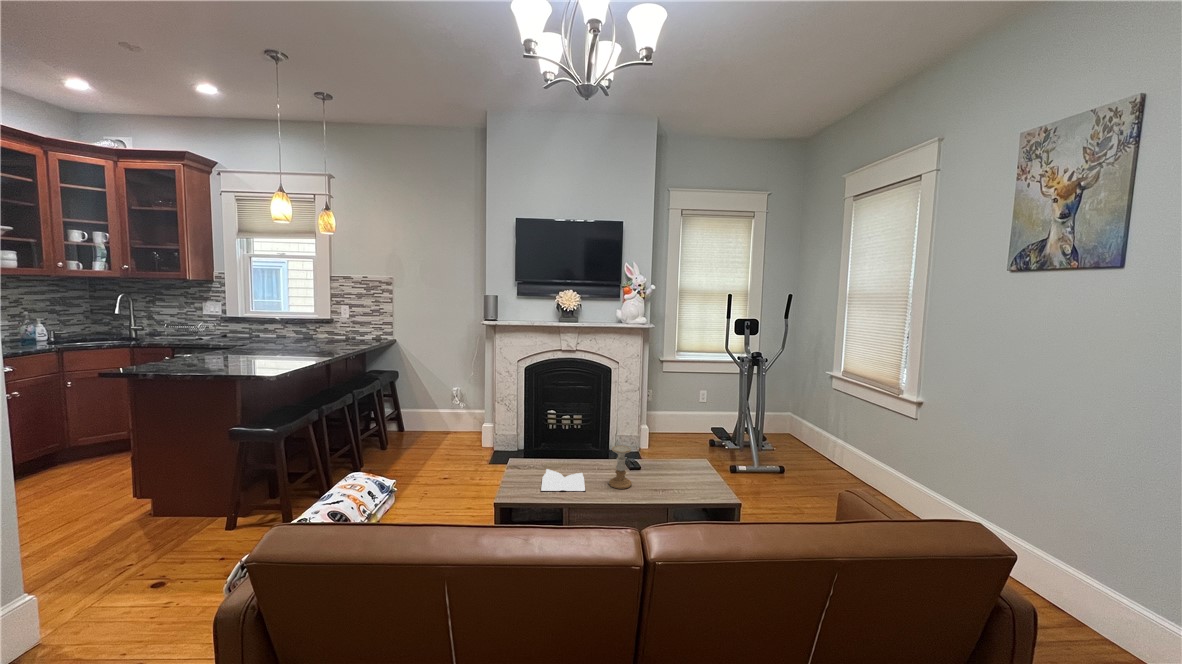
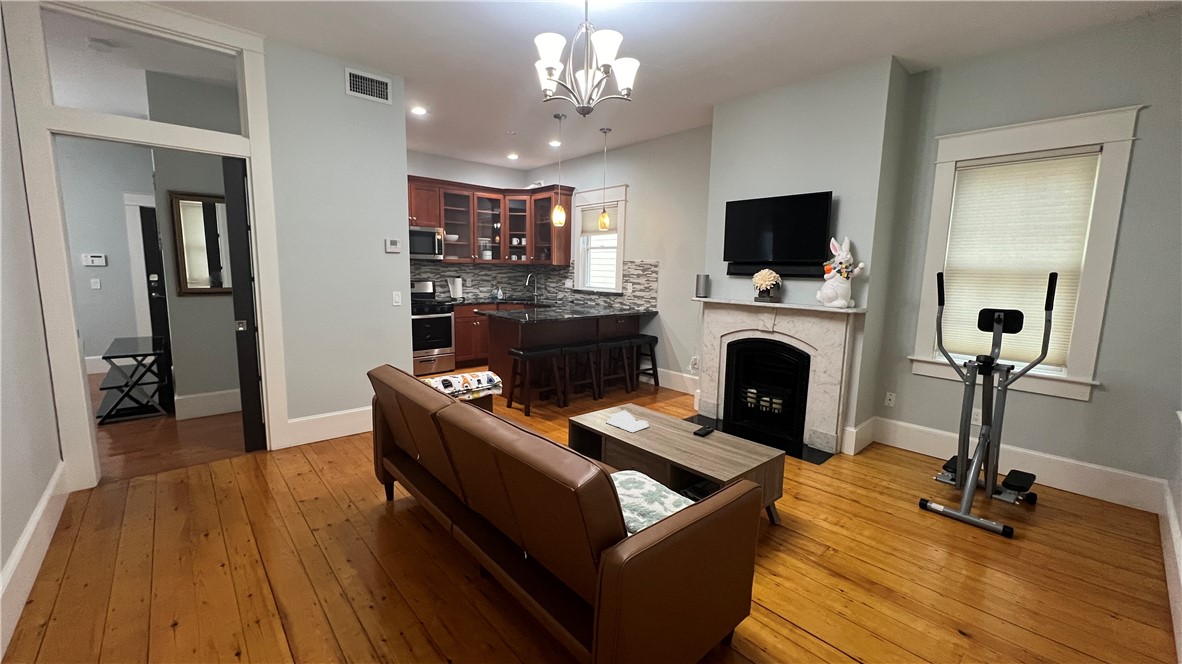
candle holder: present [609,445,632,489] -> none [656,403,677,442]

